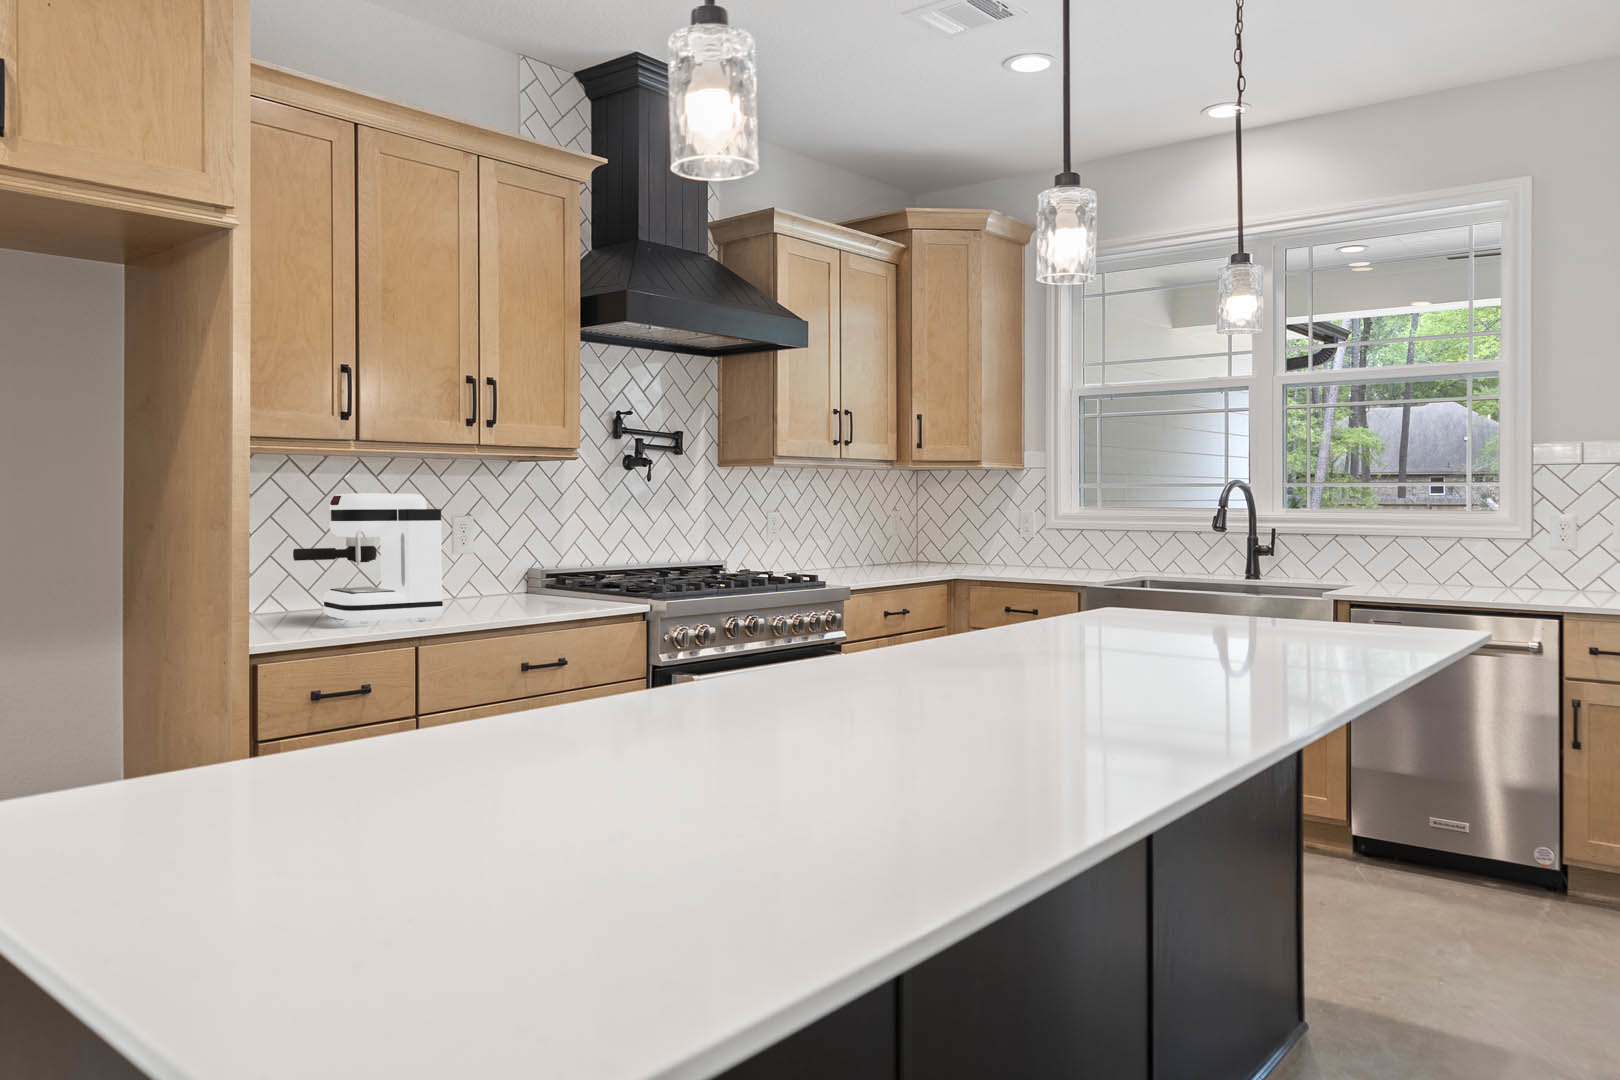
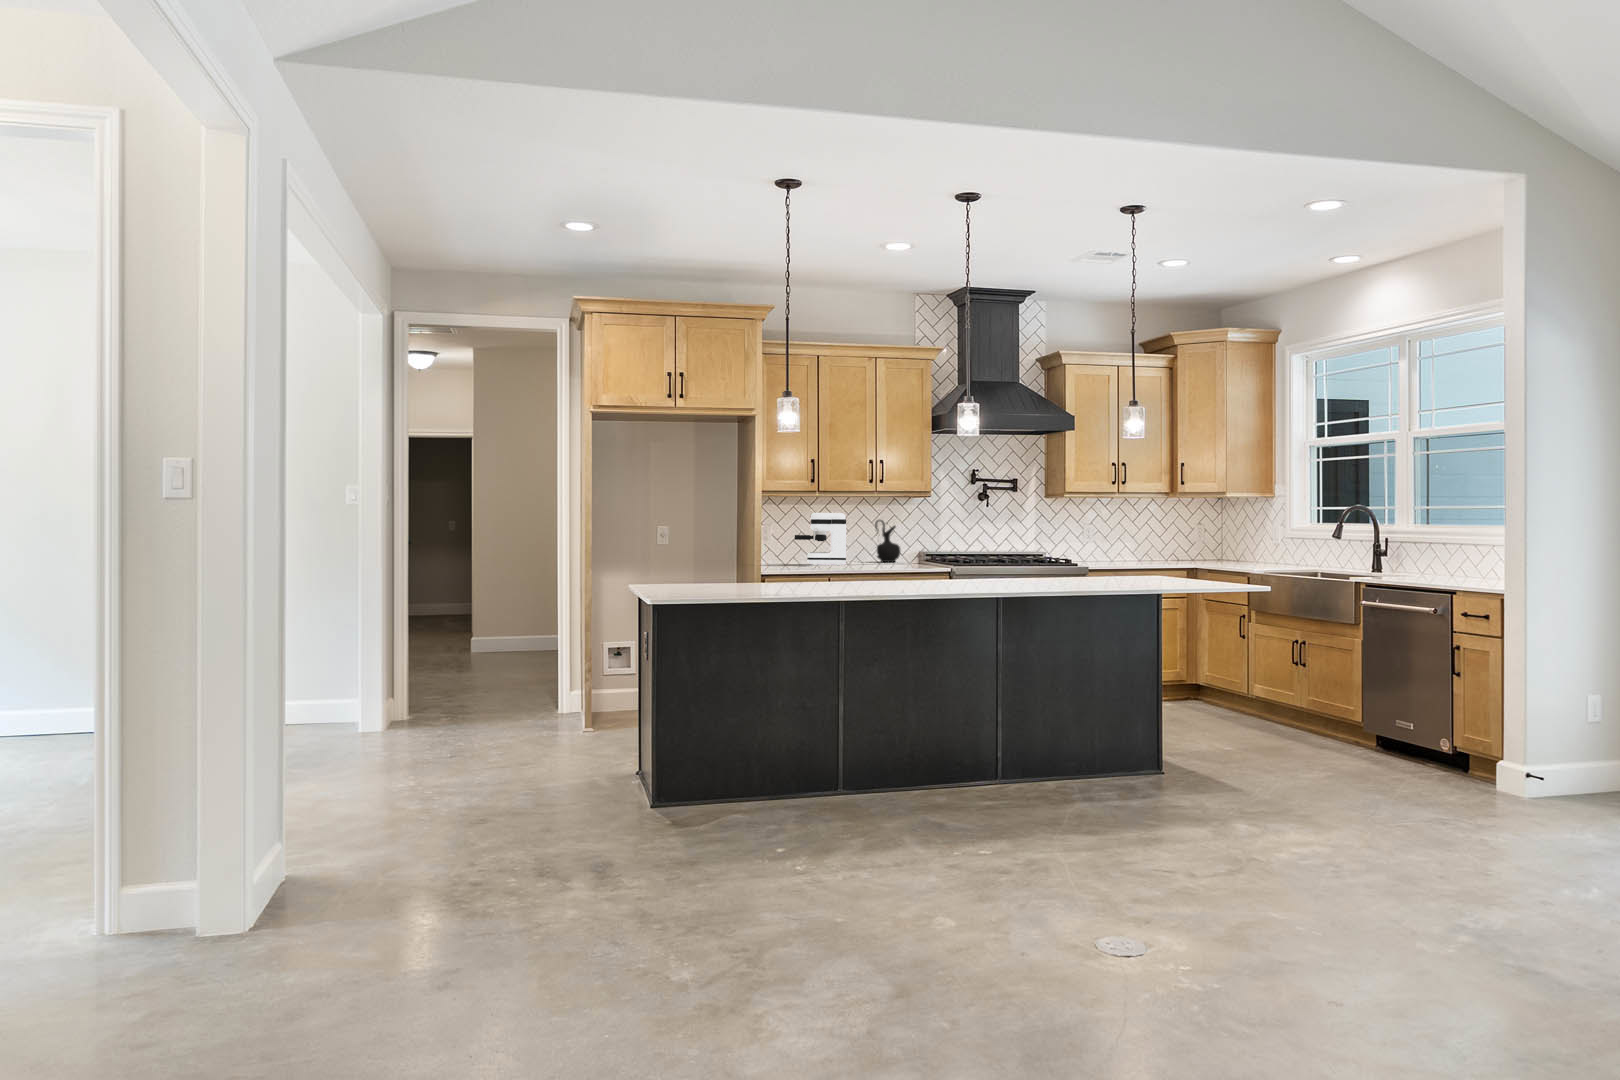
ceramic jug: none [453,507,511,599] -> present [875,520,900,562]

